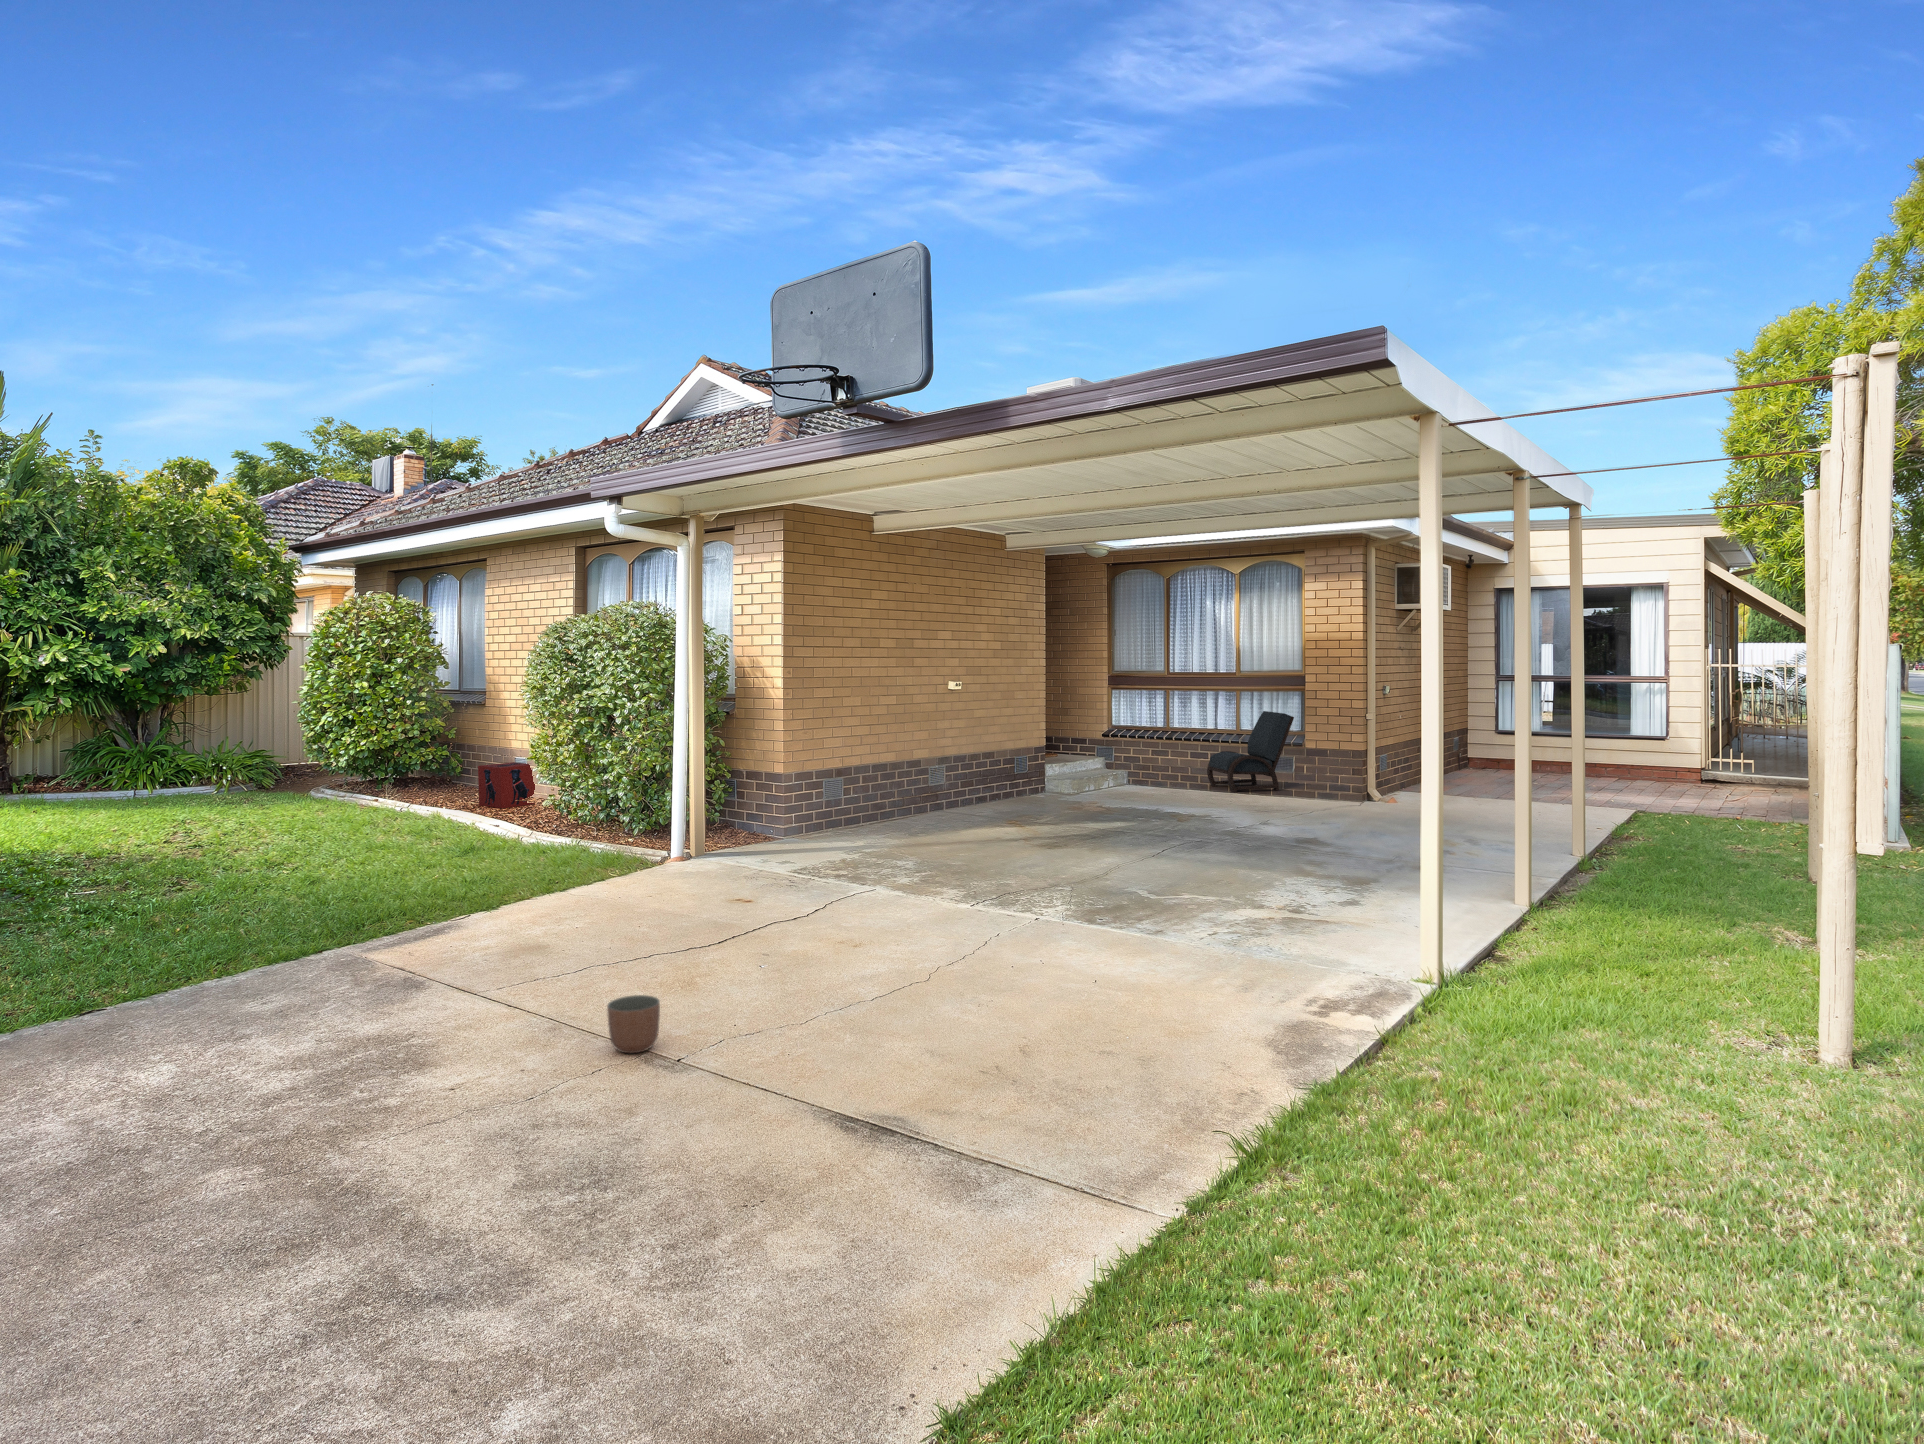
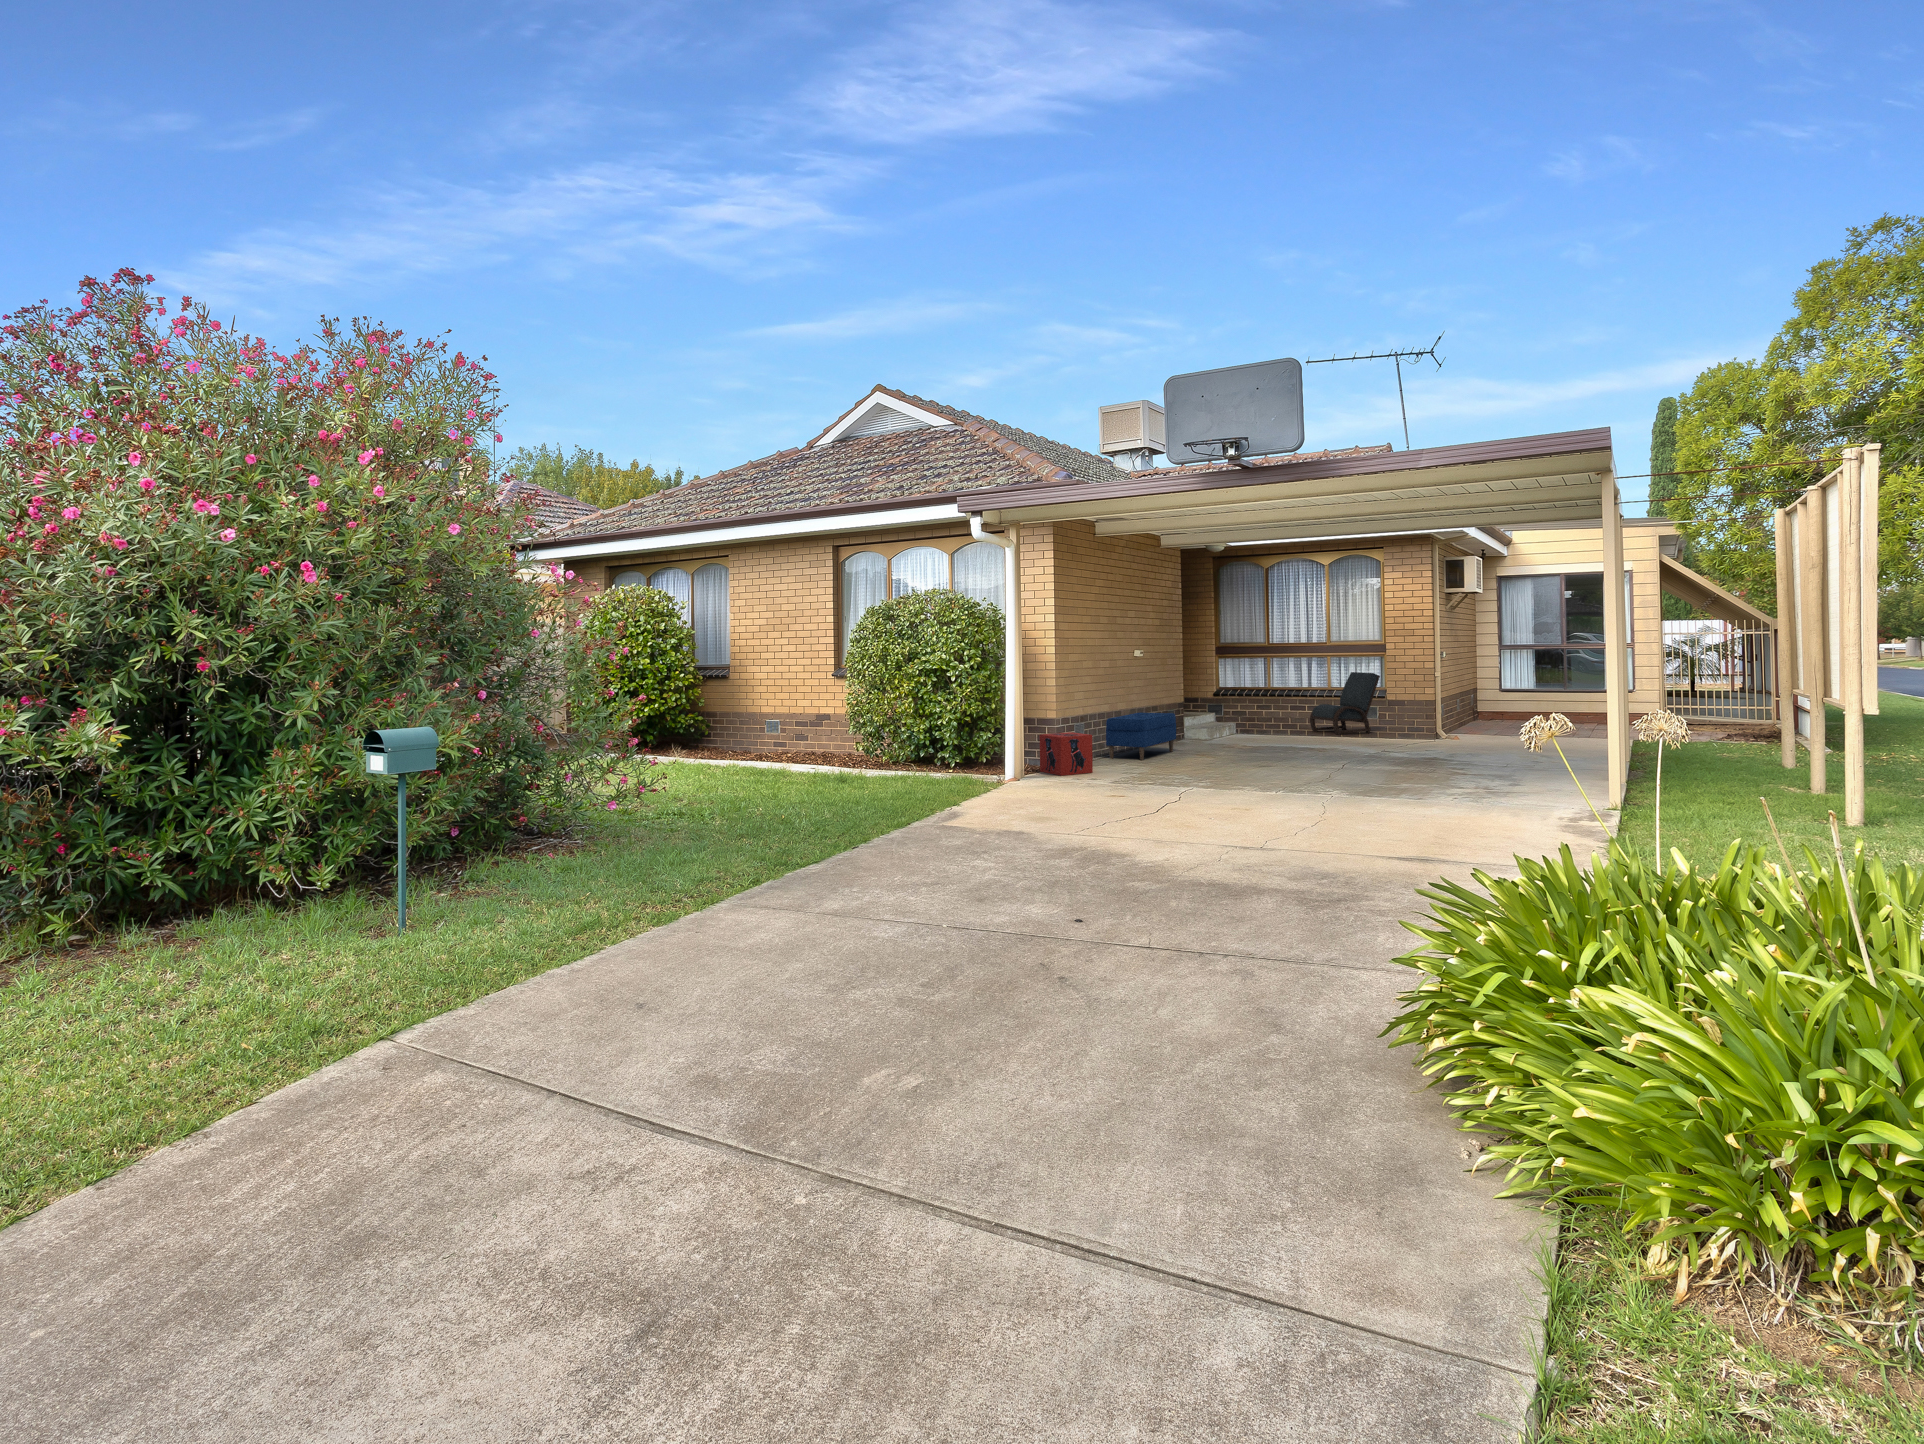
bench: none [876,761,984,825] -> present [1106,713,1176,760]
storage box: present [478,762,535,808] -> present [1040,732,1093,776]
planter: present [607,995,660,1053] -> none [1217,837,1251,871]

